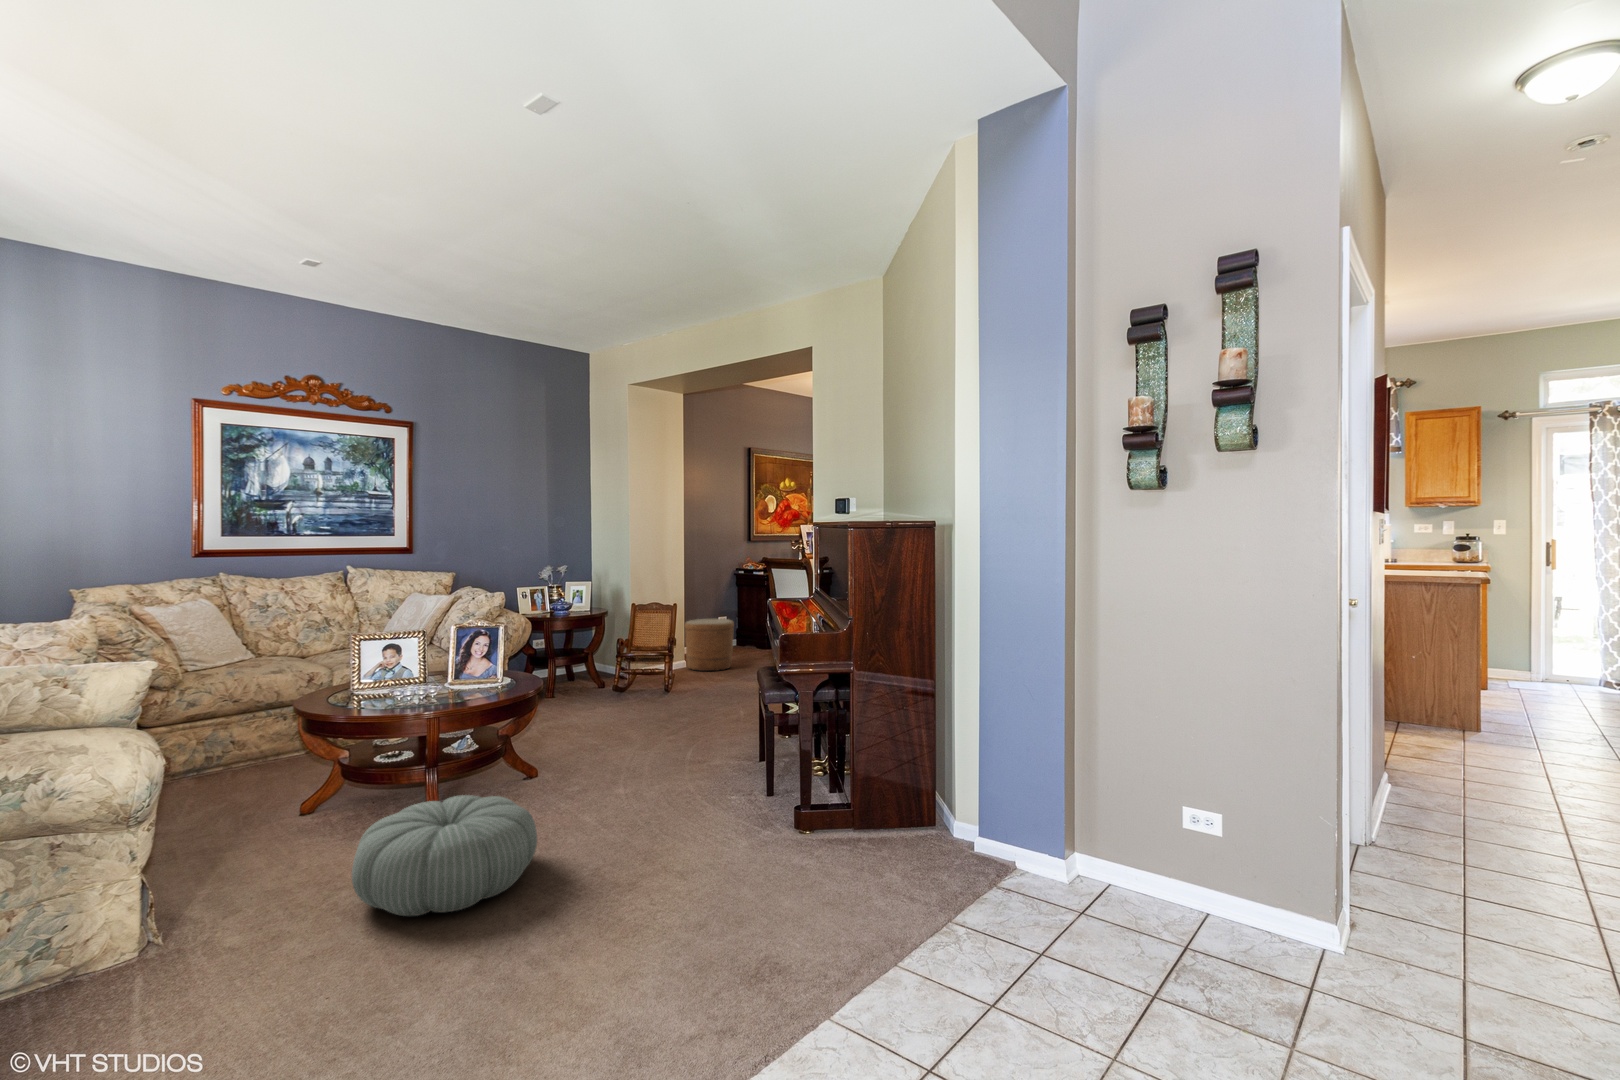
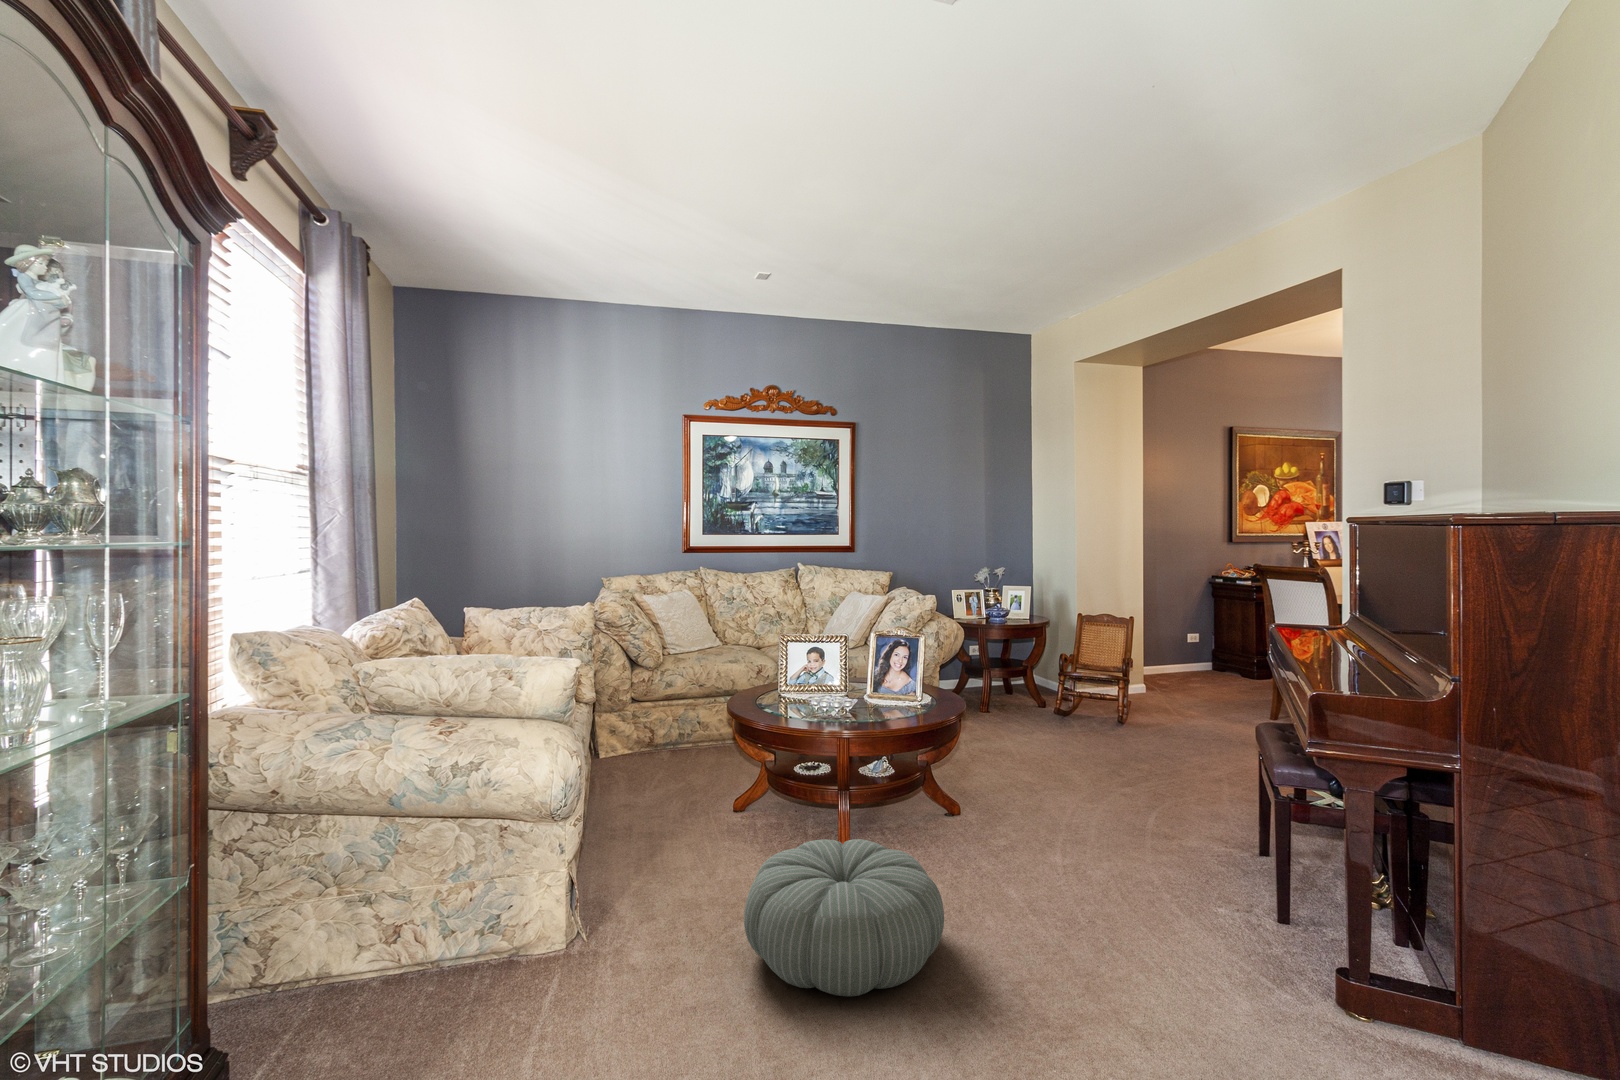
woven basket: present [685,619,734,671] -> none [1144,637,1212,704]

